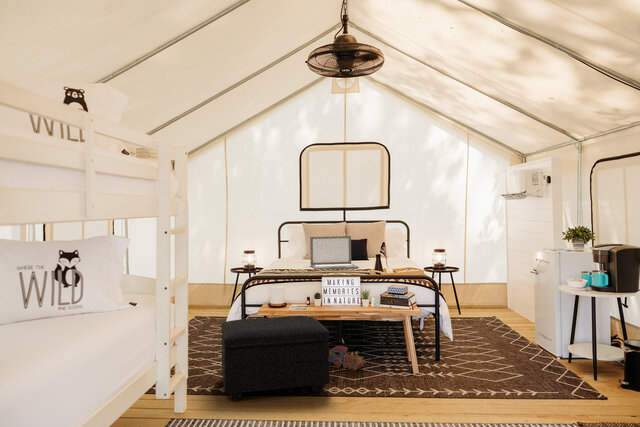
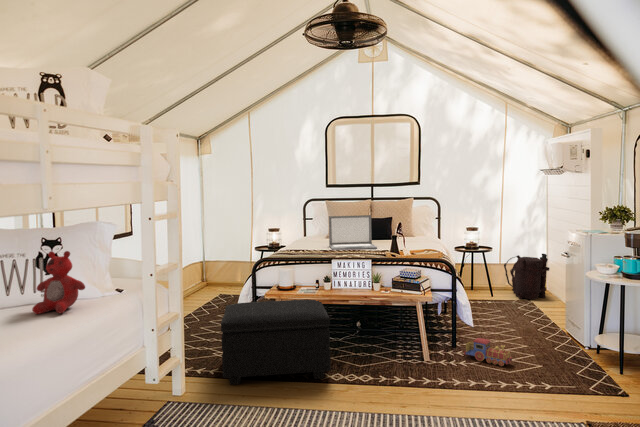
stuffed bear: none [59,262,110,325] -> present [32,251,85,314]
backpack: none [470,274,512,317] -> present [504,254,549,299]
toy train: present [328,346,365,370] -> present [464,338,512,366]

